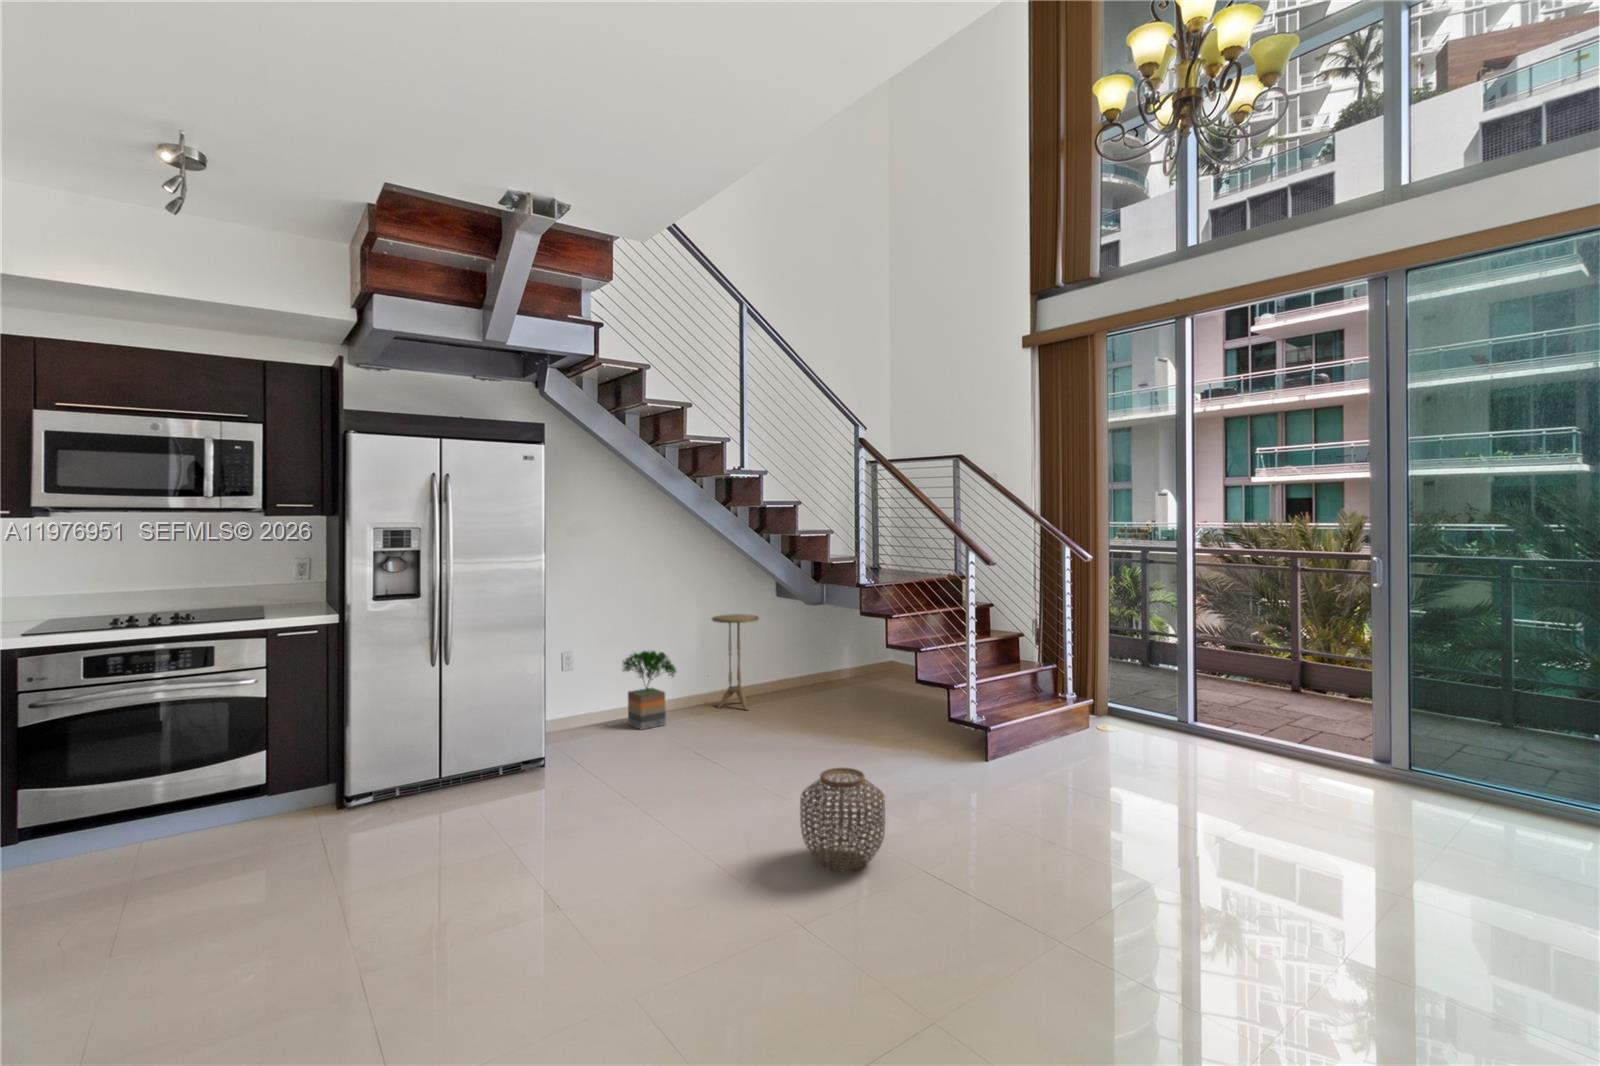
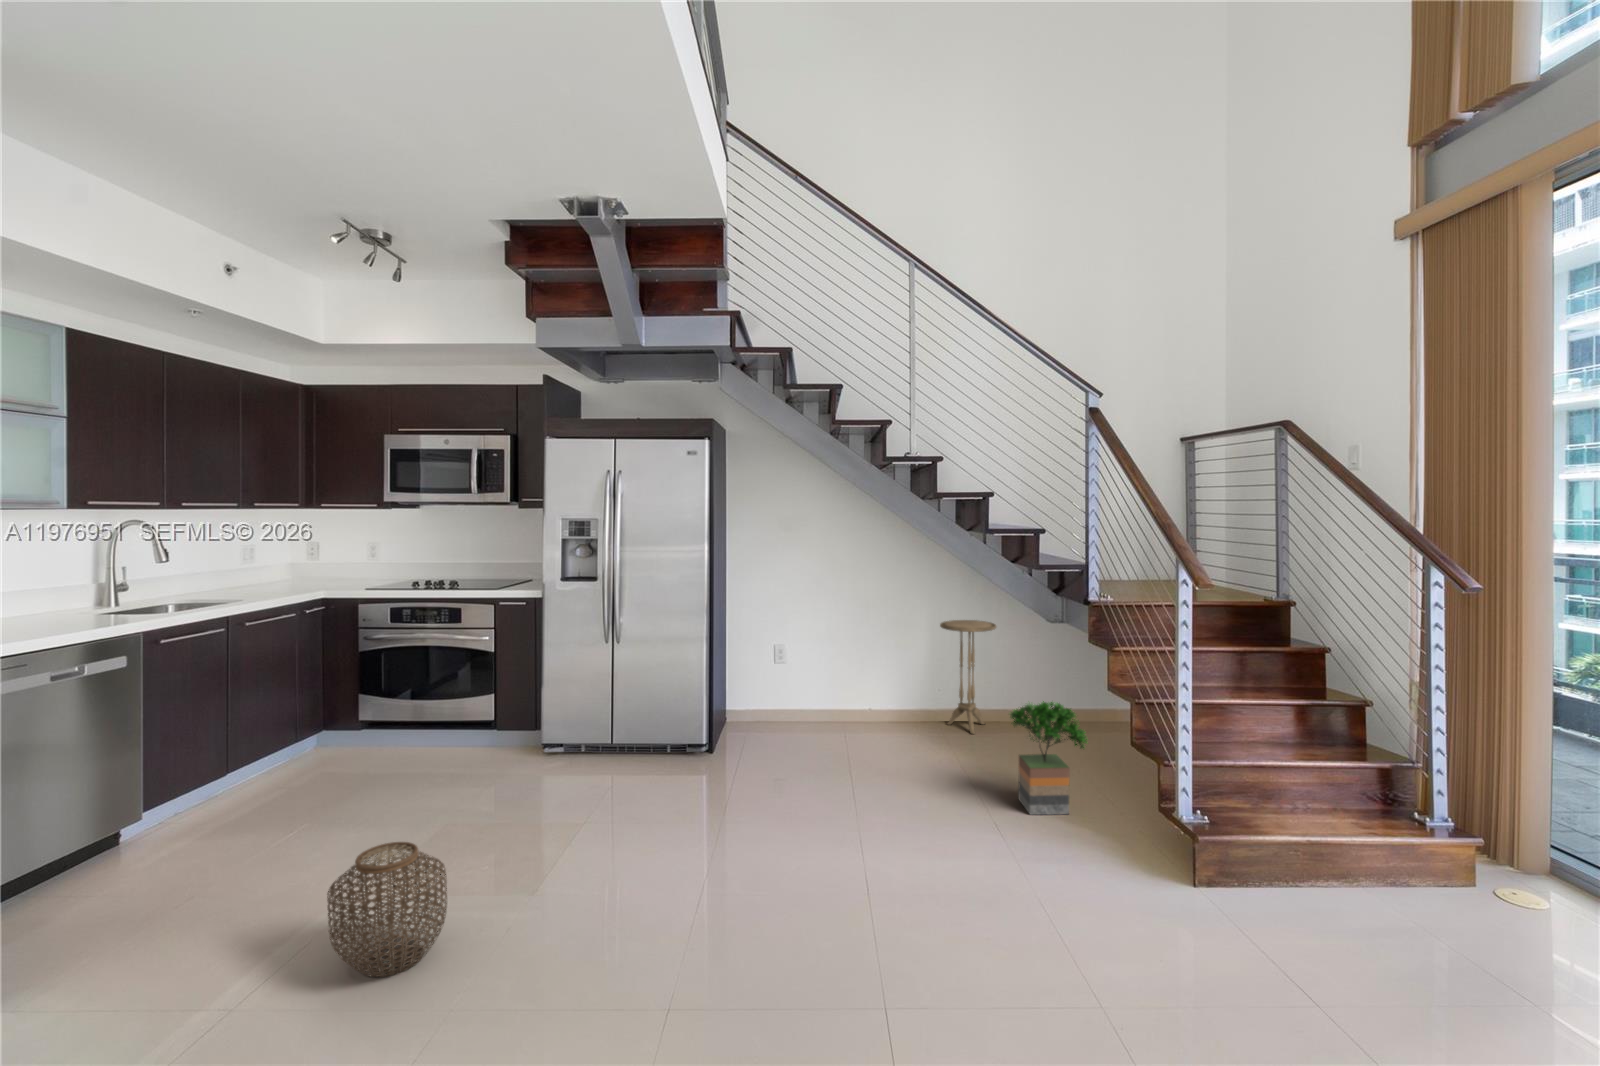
potted tree: present [623,651,677,730] -> present [1010,701,1088,815]
woven basket: present [800,768,885,871] -> present [327,842,447,977]

